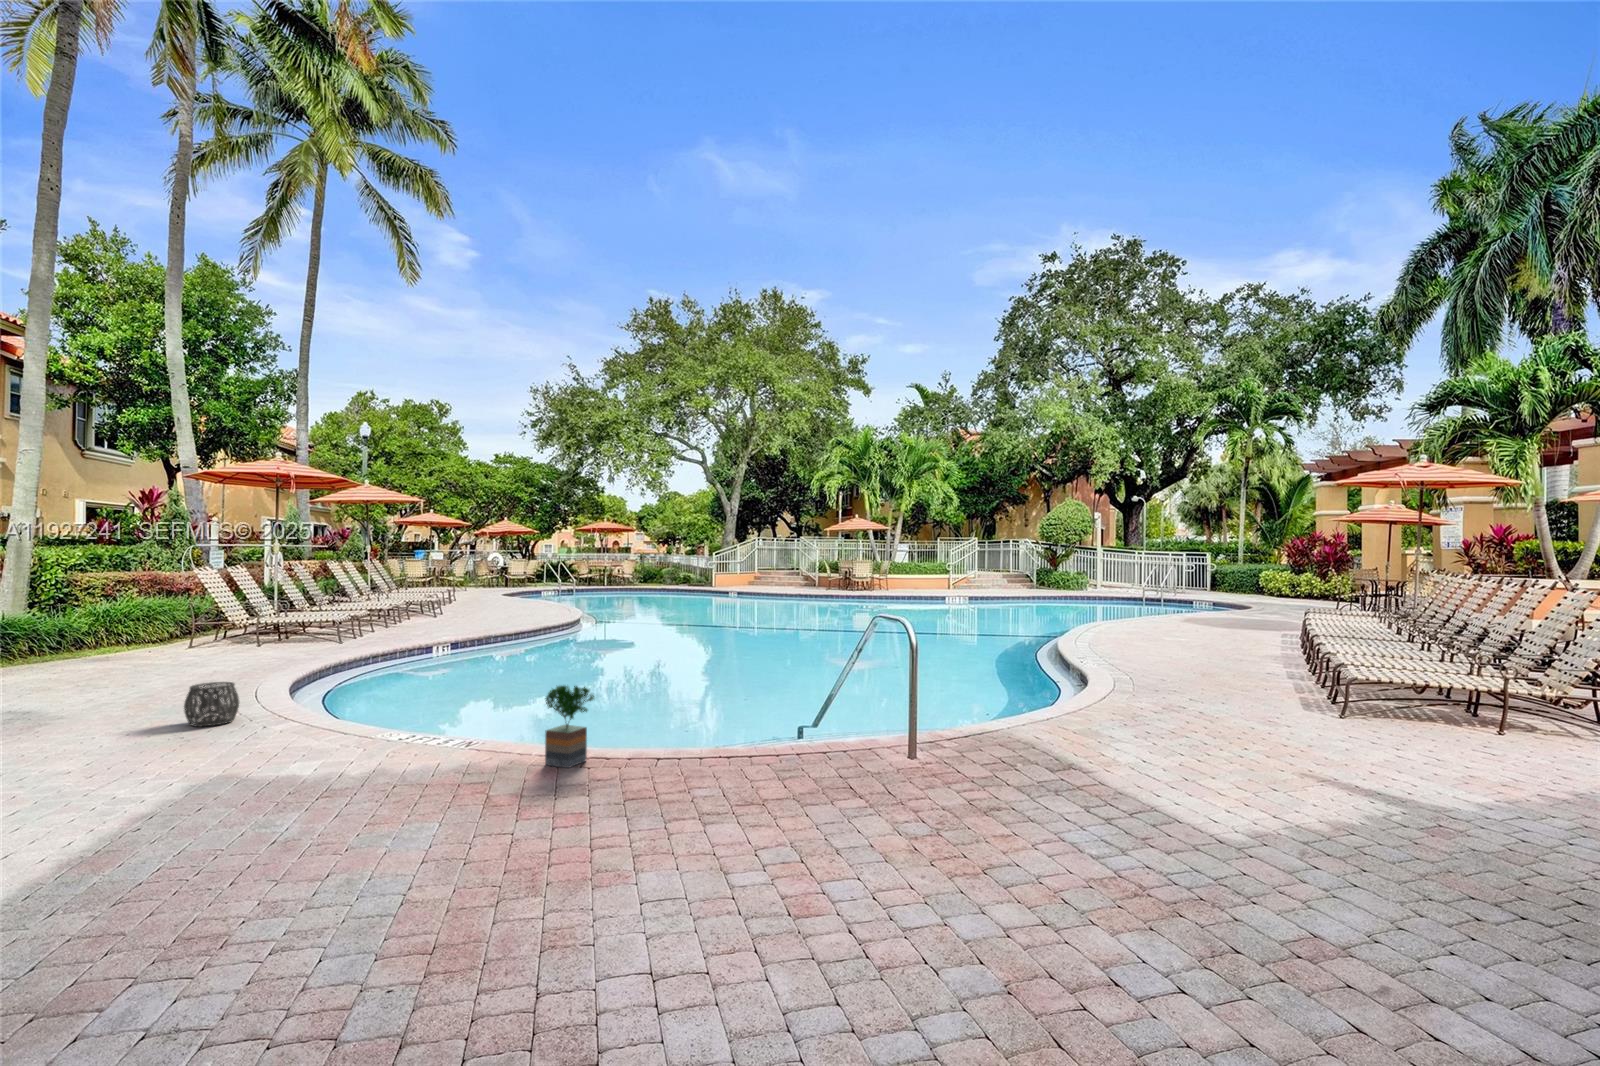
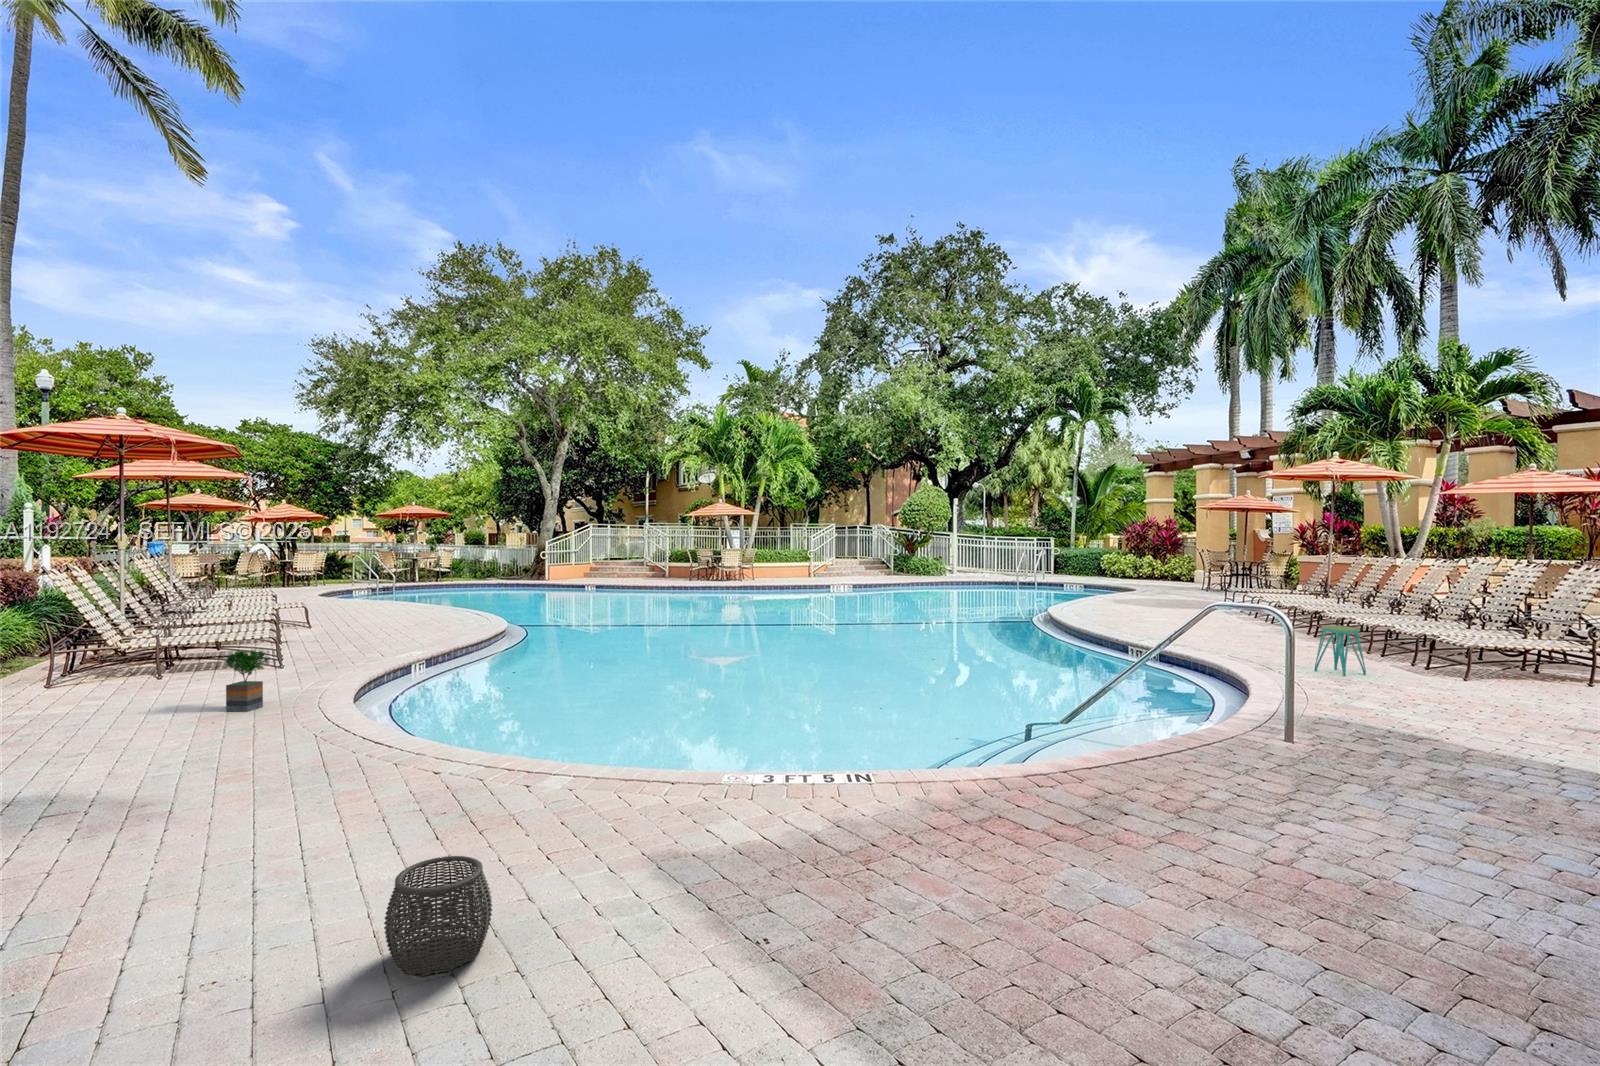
stool: none [1139,629,1181,676] -> present [1314,625,1366,676]
potted tree: present [545,686,594,768] -> present [226,650,270,712]

